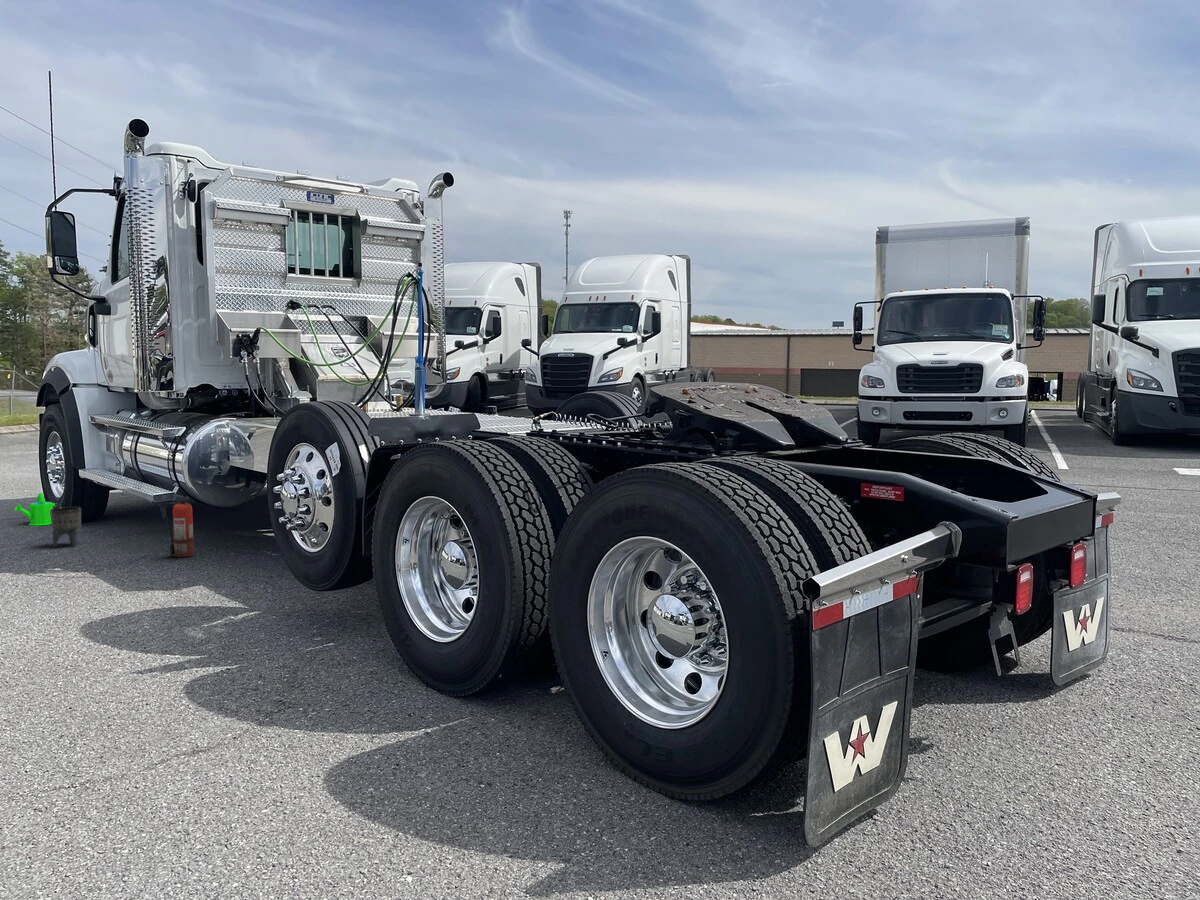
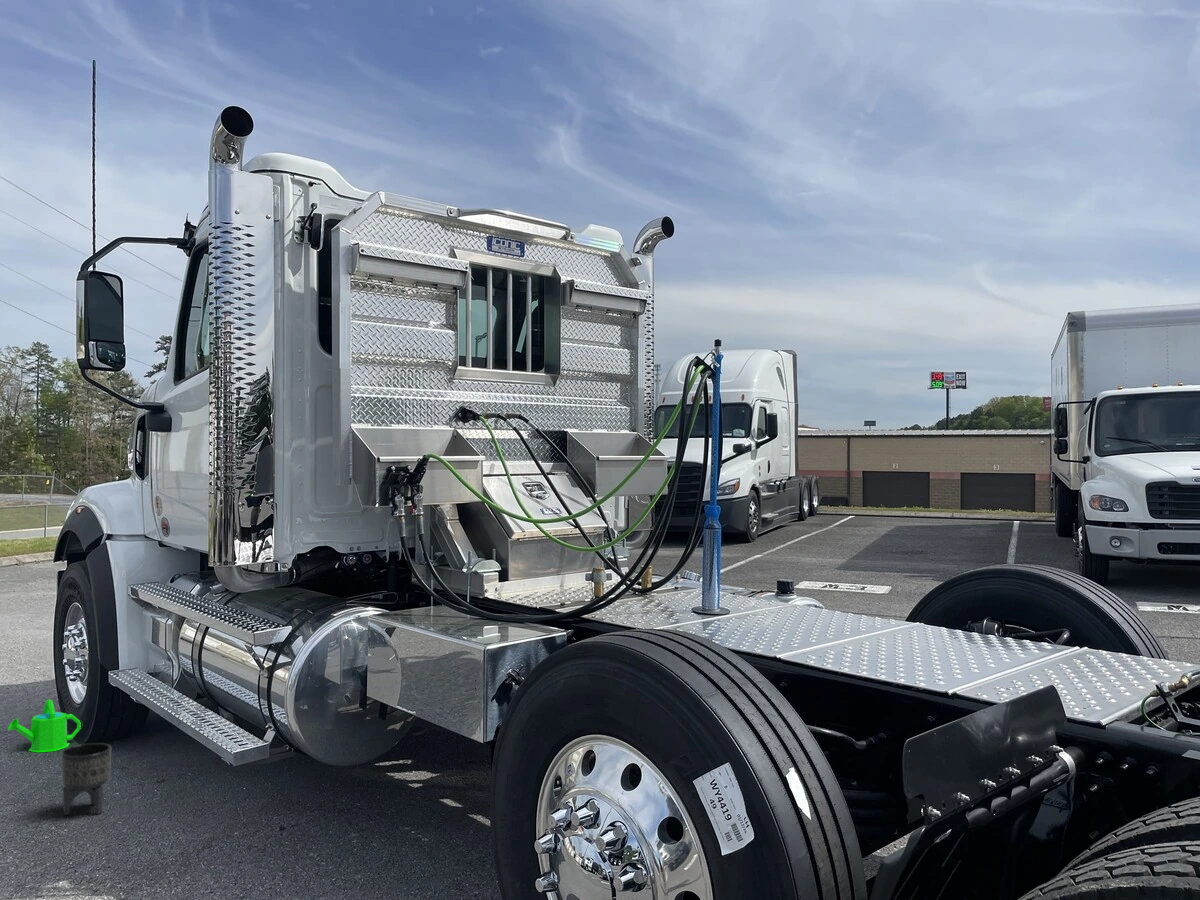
fire extinguisher: present [165,500,194,557] -> none [254,731,308,850]

